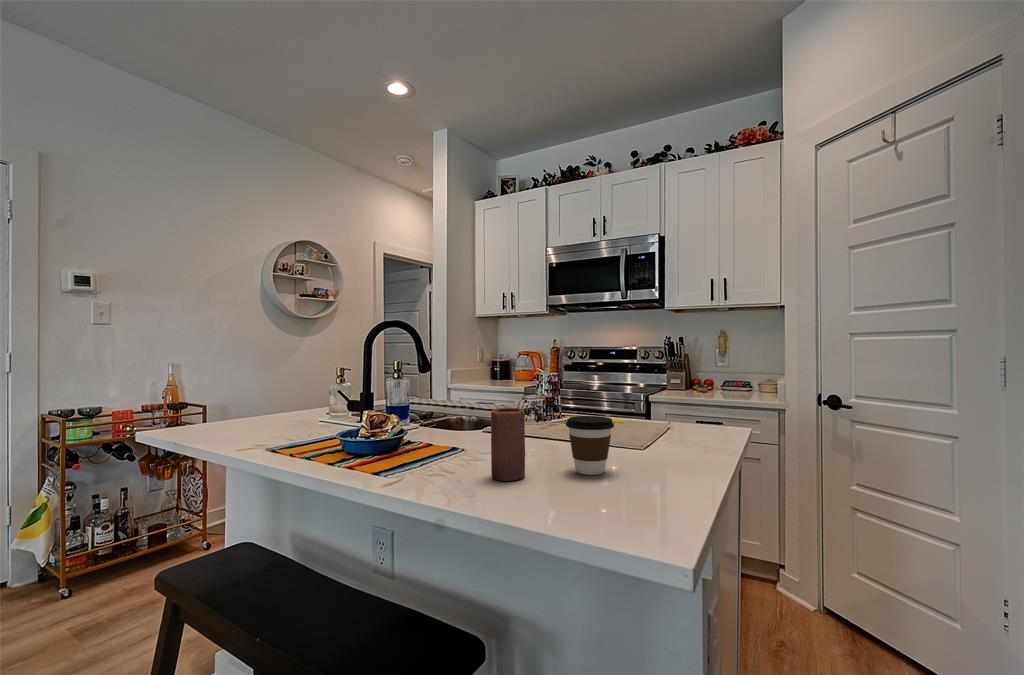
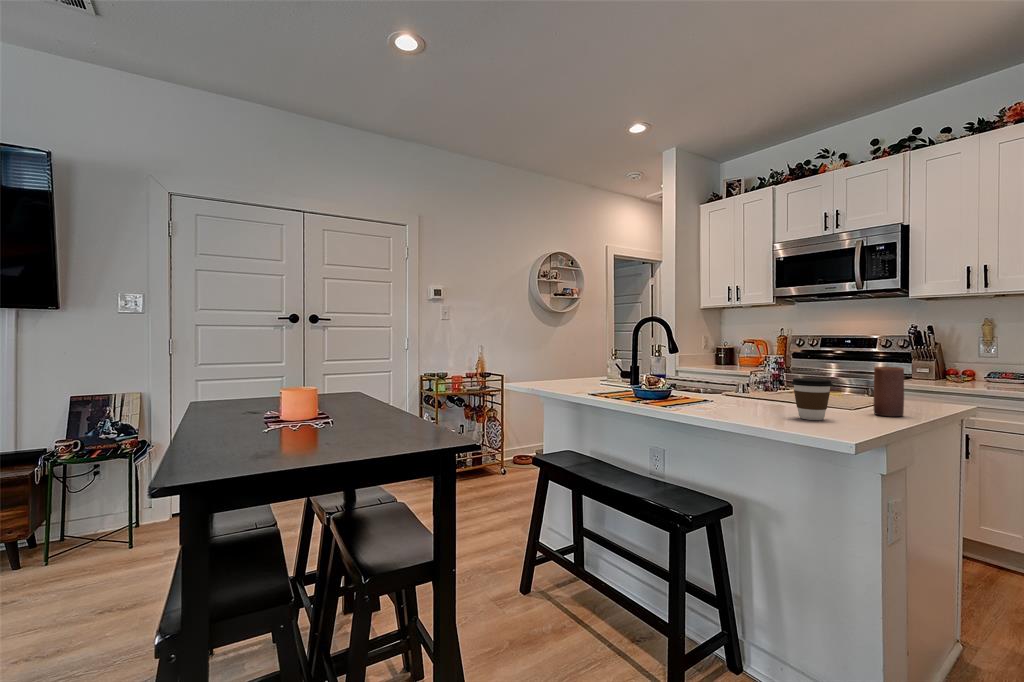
candle: present [491,408,525,481] -> present [874,367,904,416]

